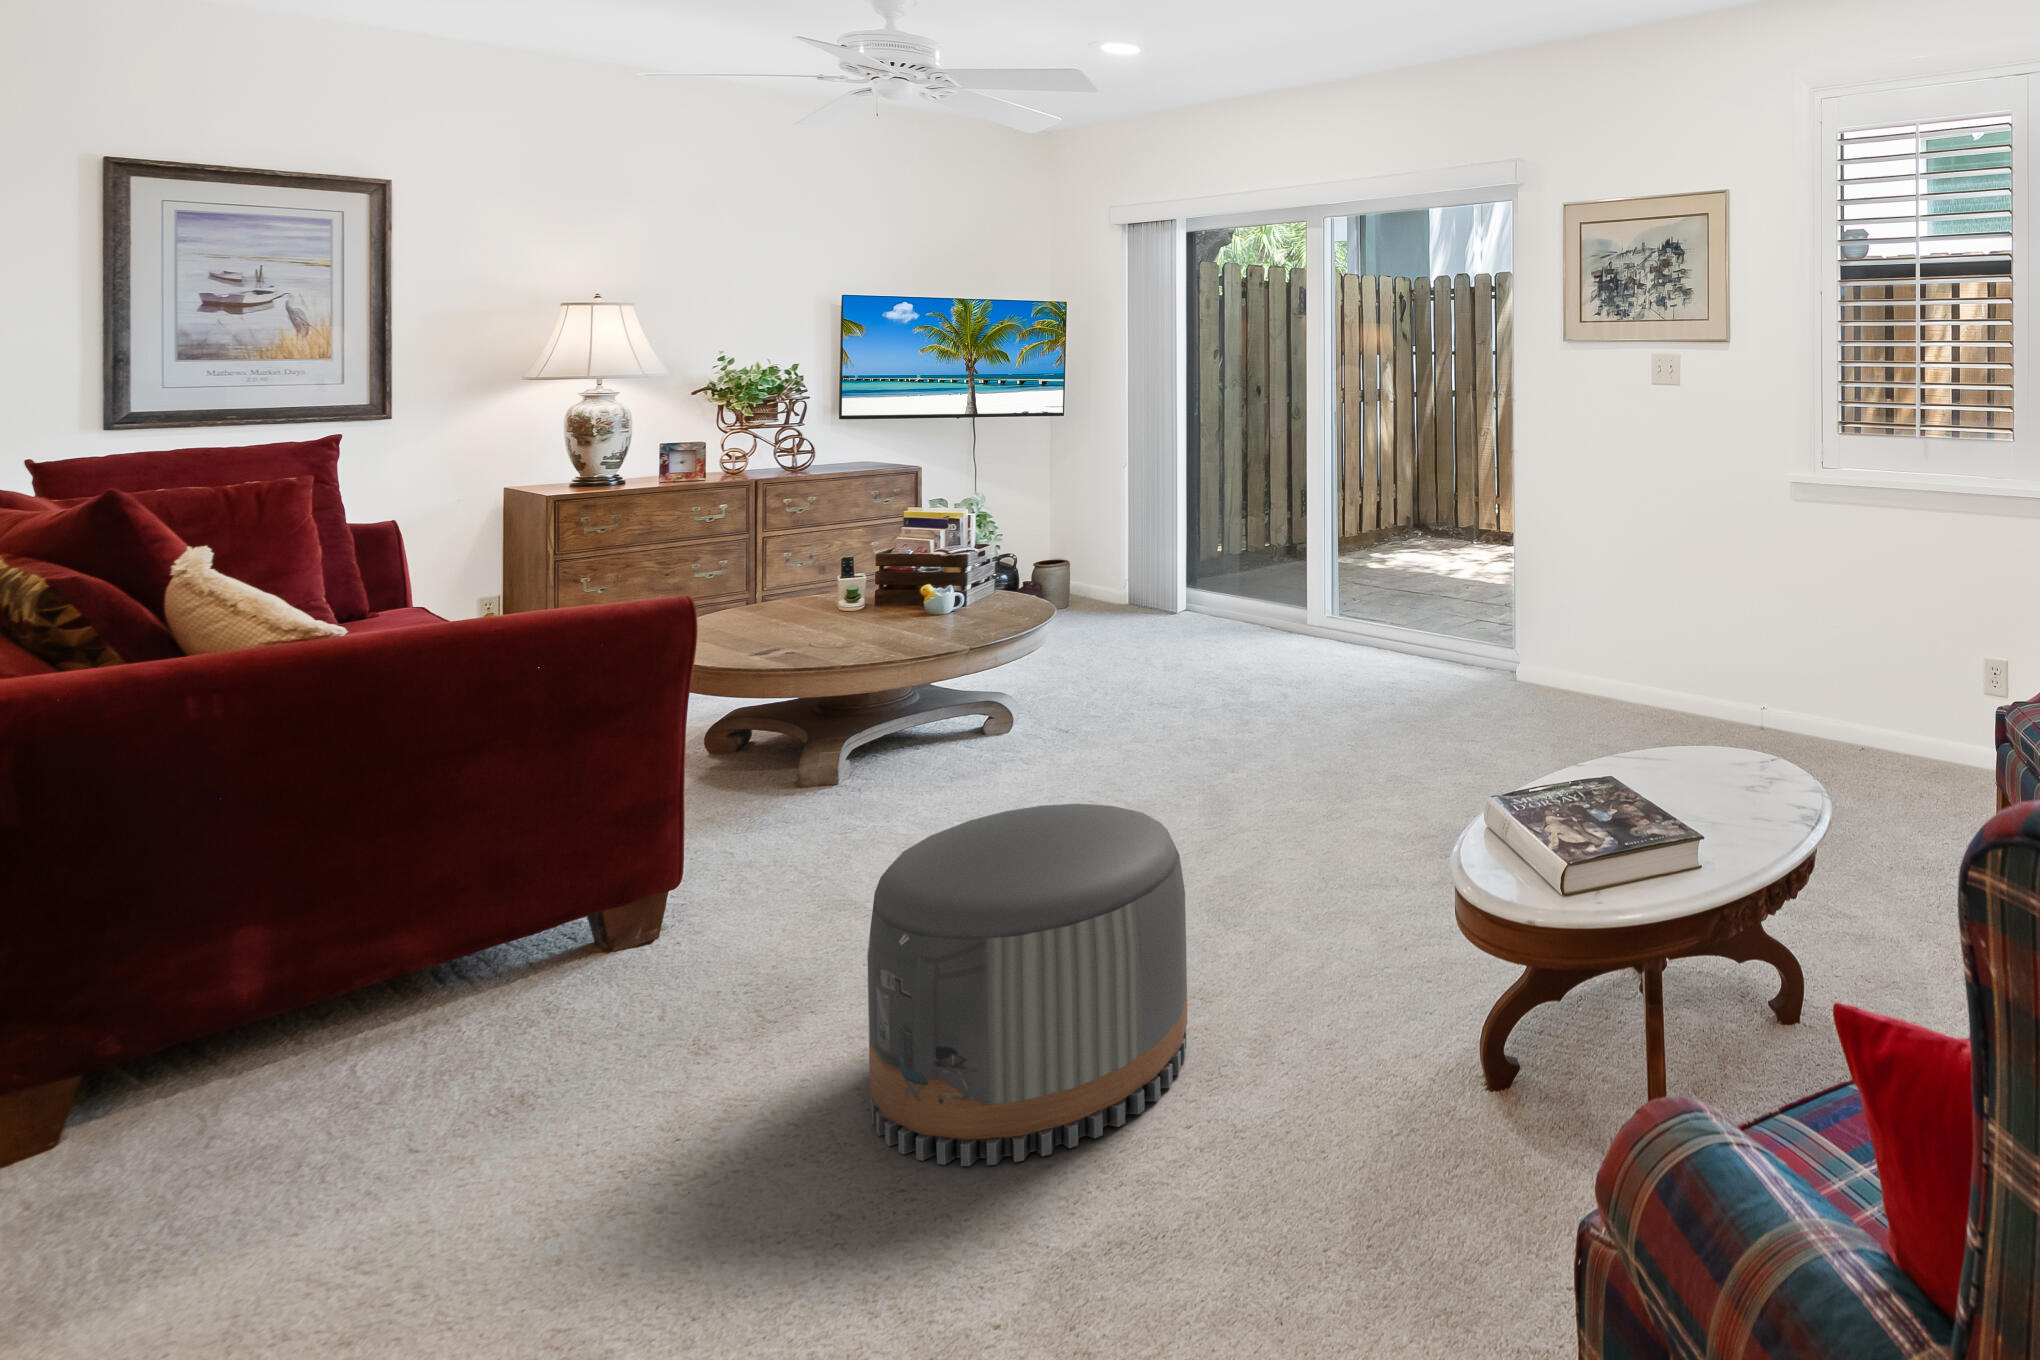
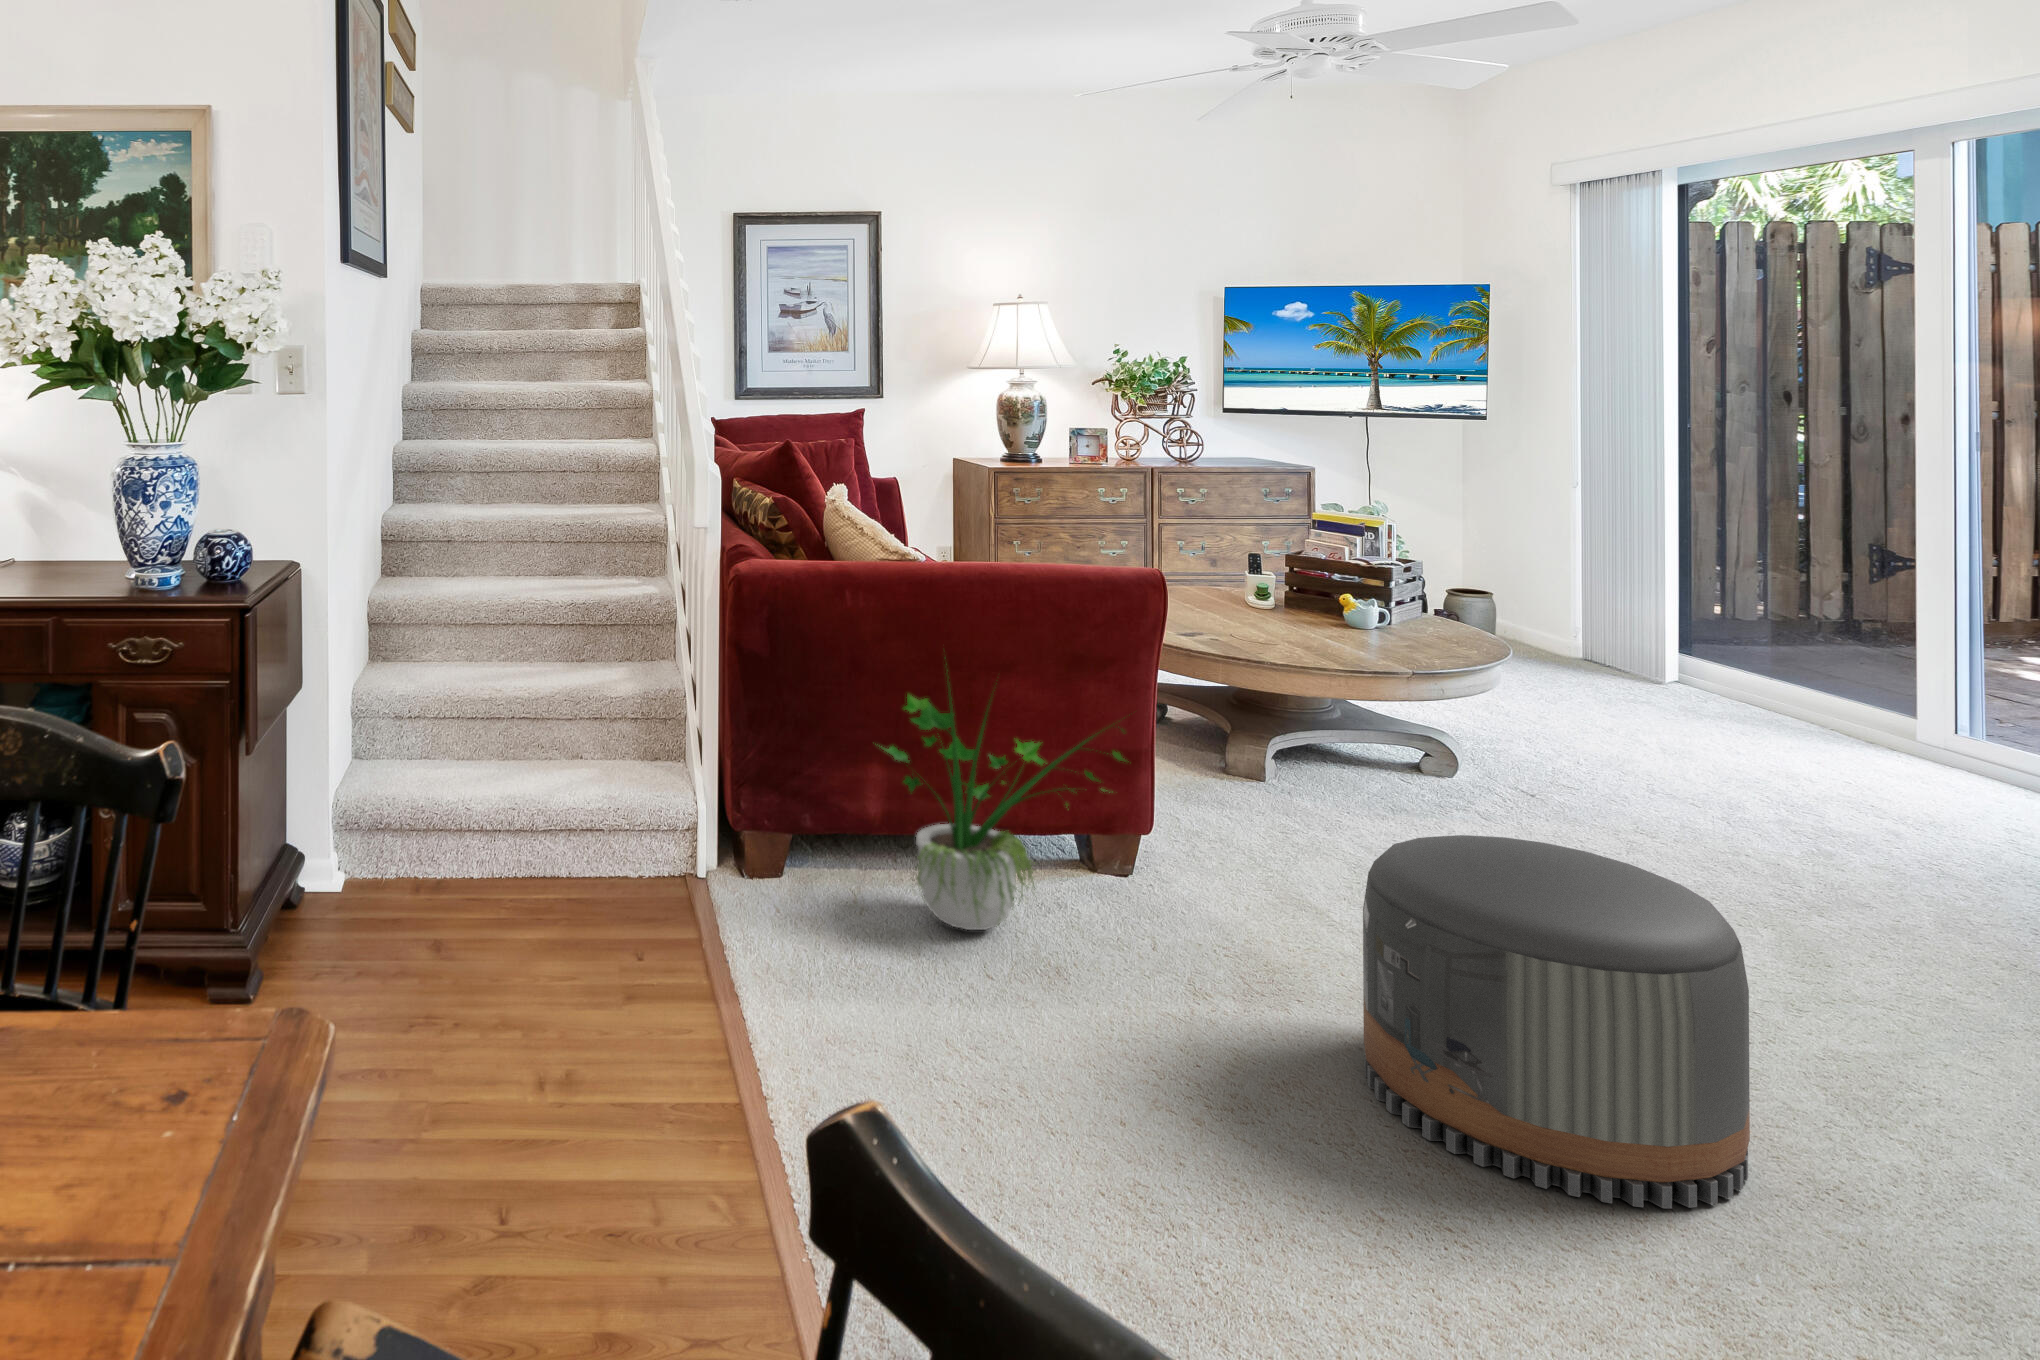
potted plant: none [187,746,644,1139] -> present [884,664,1125,930]

